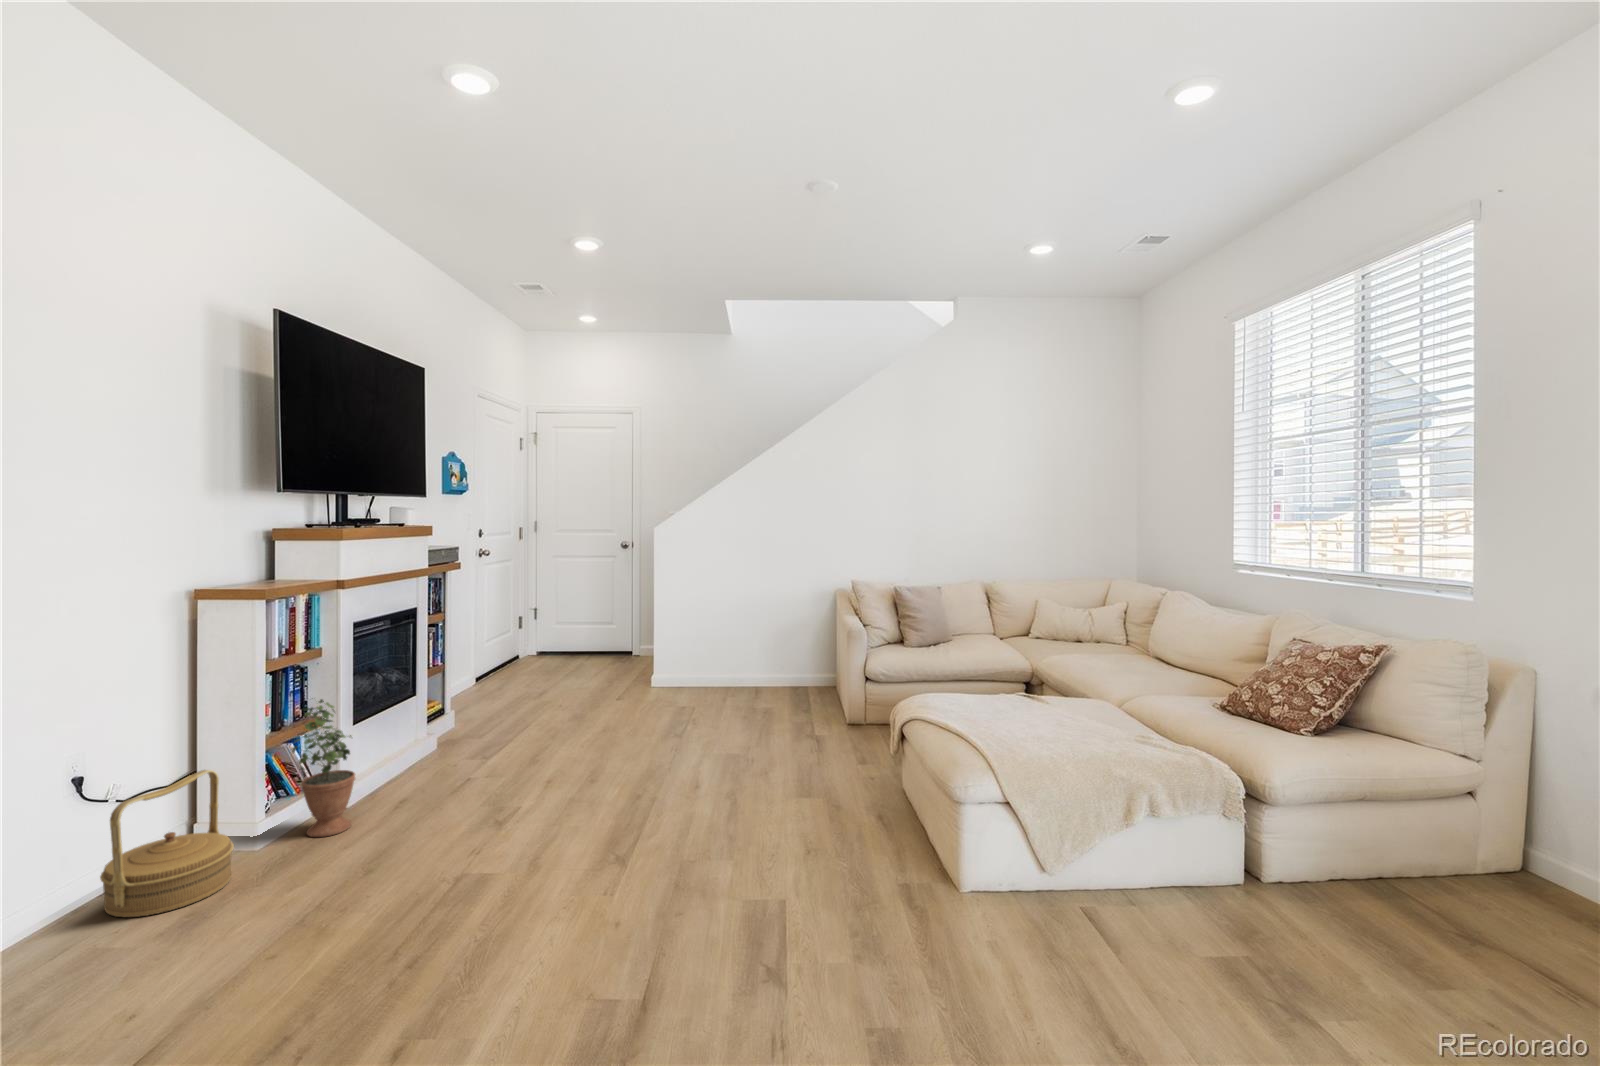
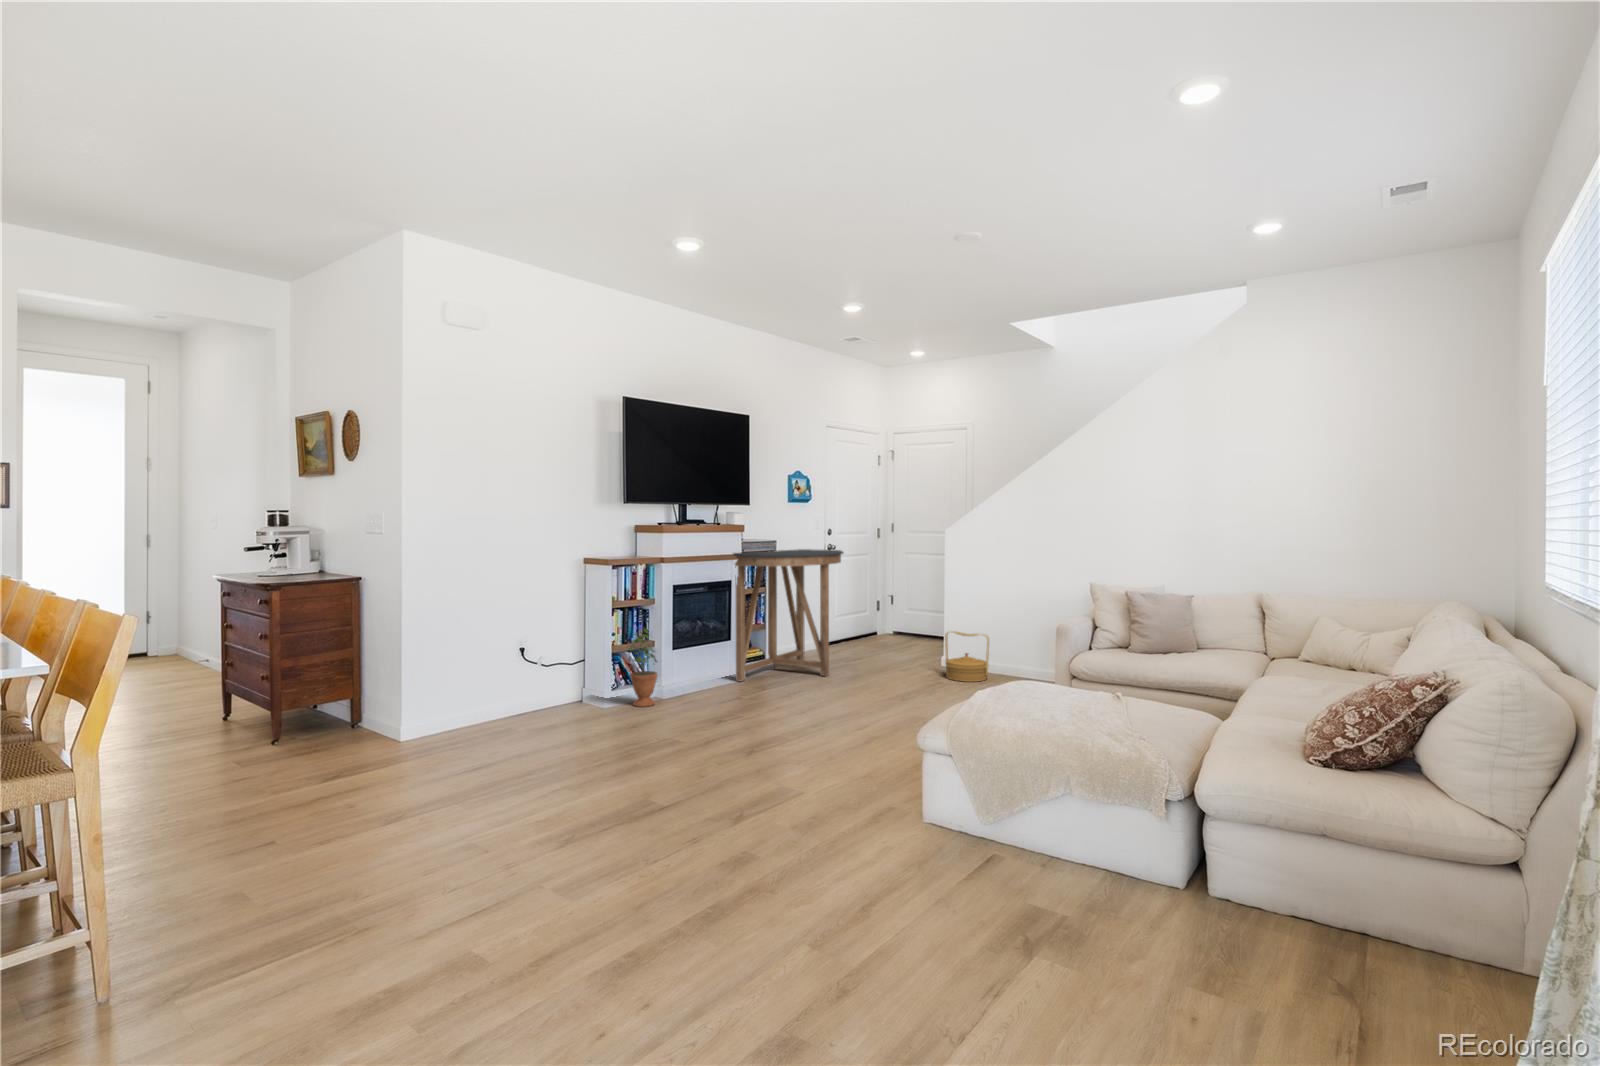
console table: none [419,556,553,753] -> present [733,549,843,681]
basket: present [100,770,234,917] -> present [945,631,989,682]

